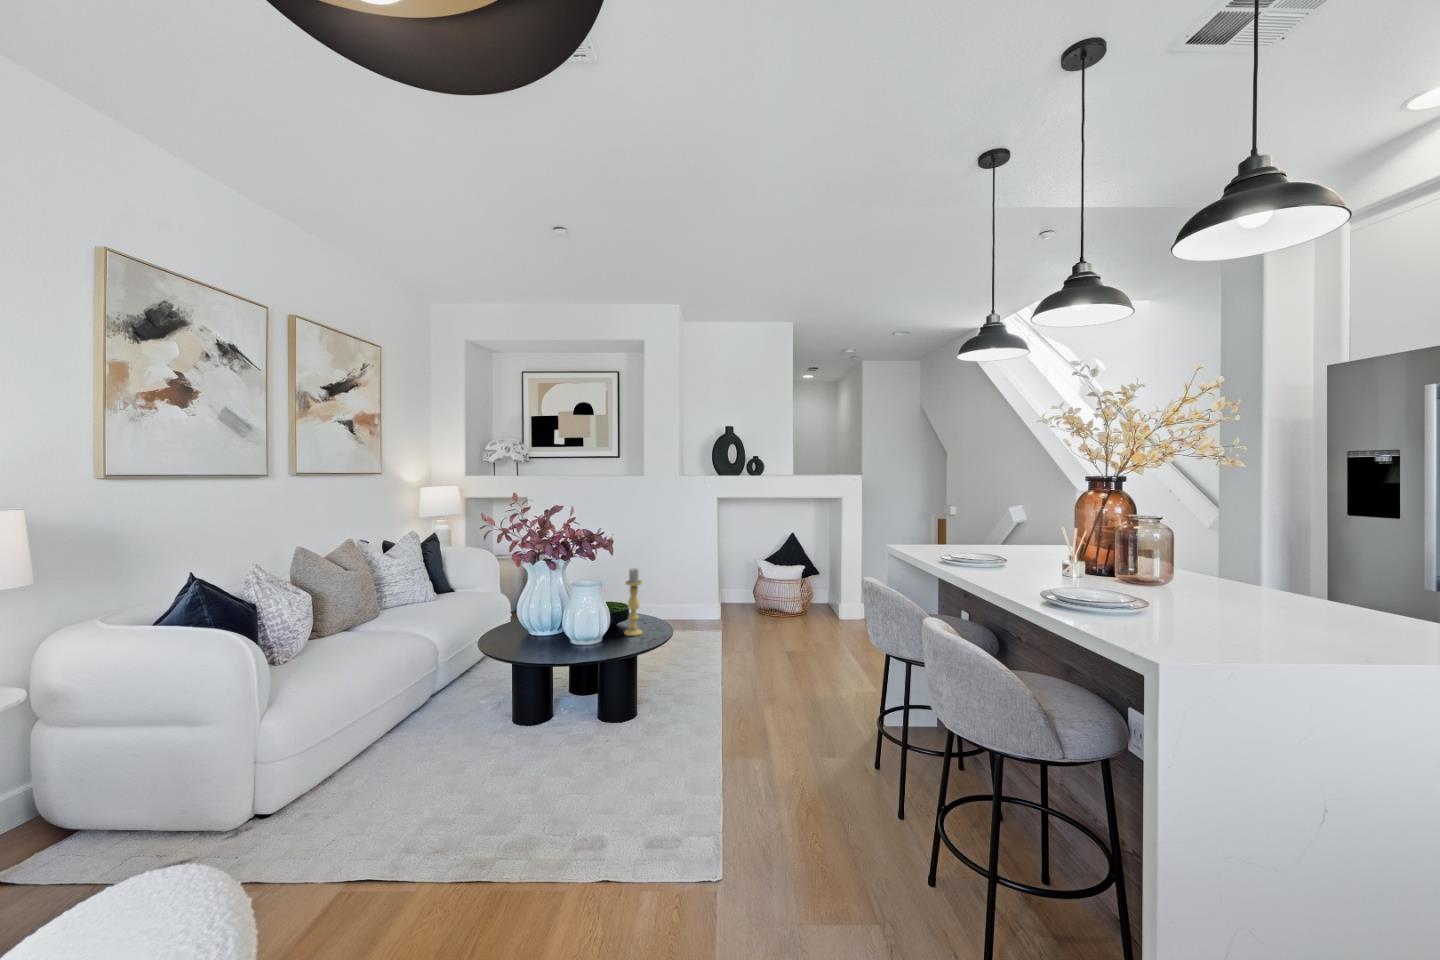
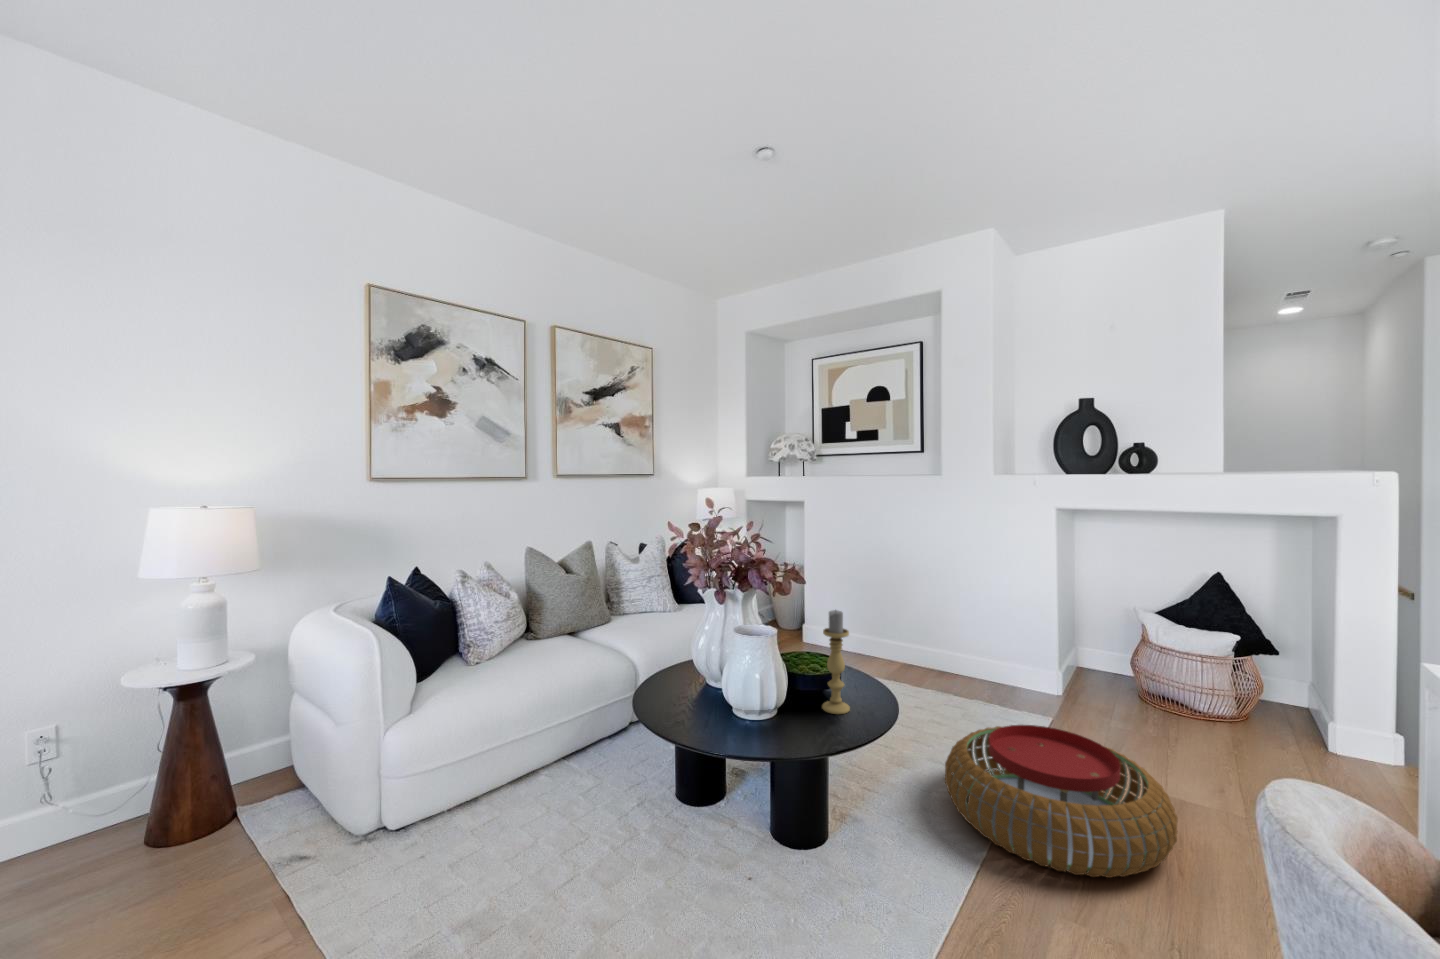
pouf: none [684,628,800,697] -> present [945,725,1178,878]

